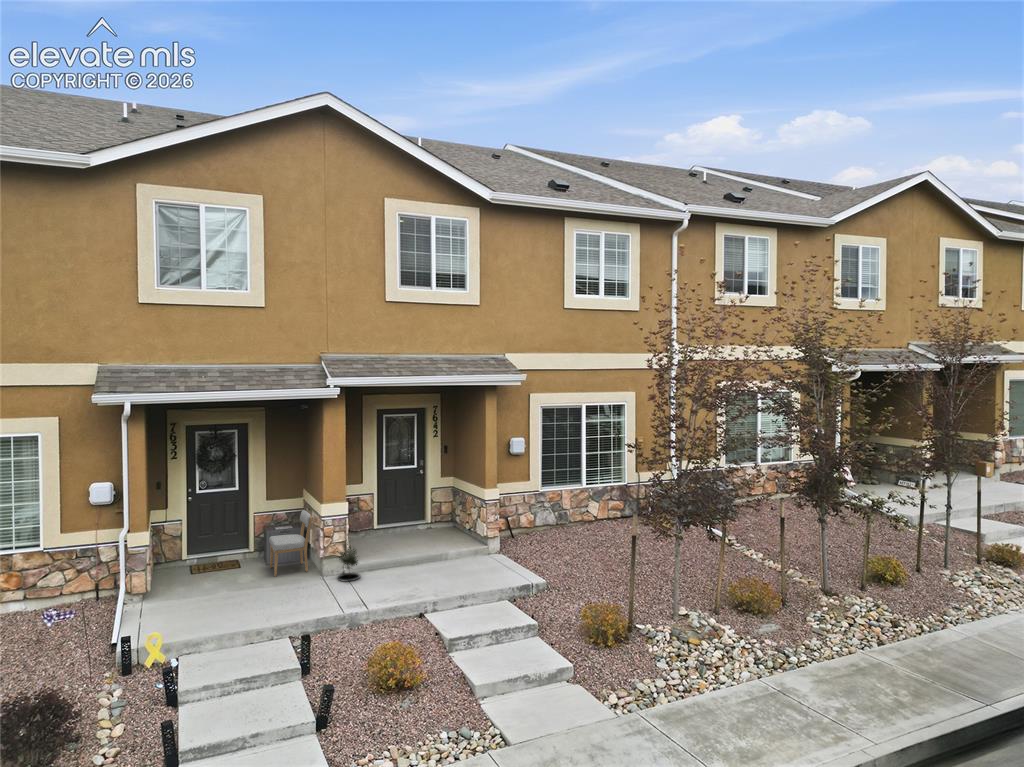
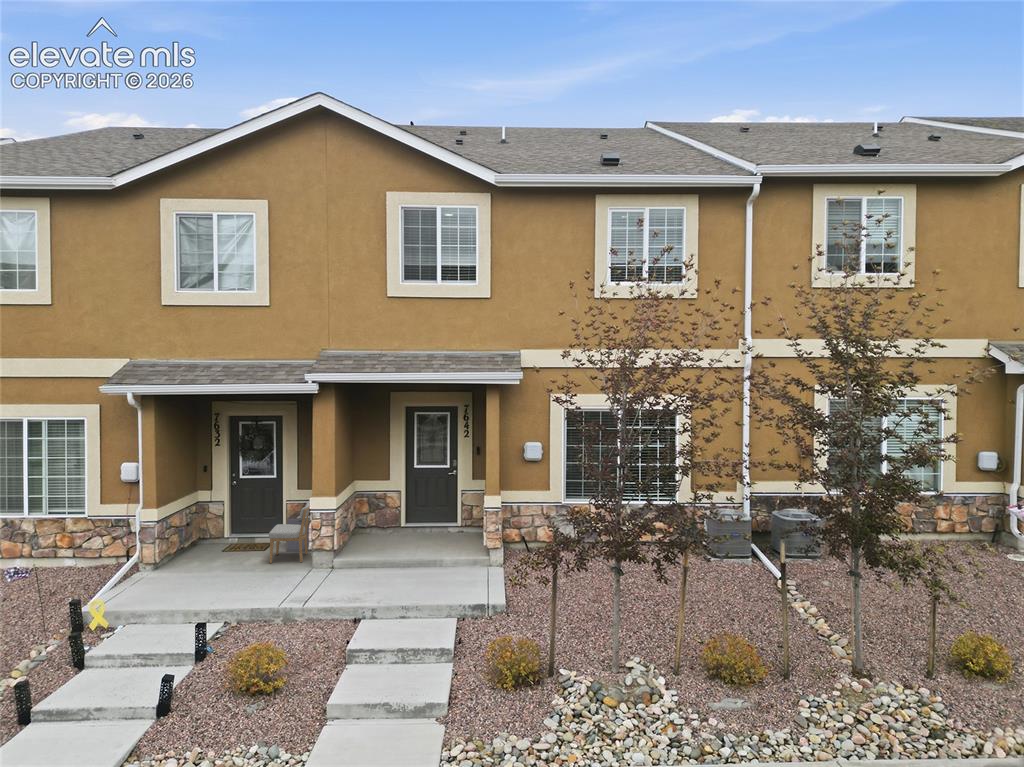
potted tree: present [337,542,360,582] -> none [316,533,343,577]

